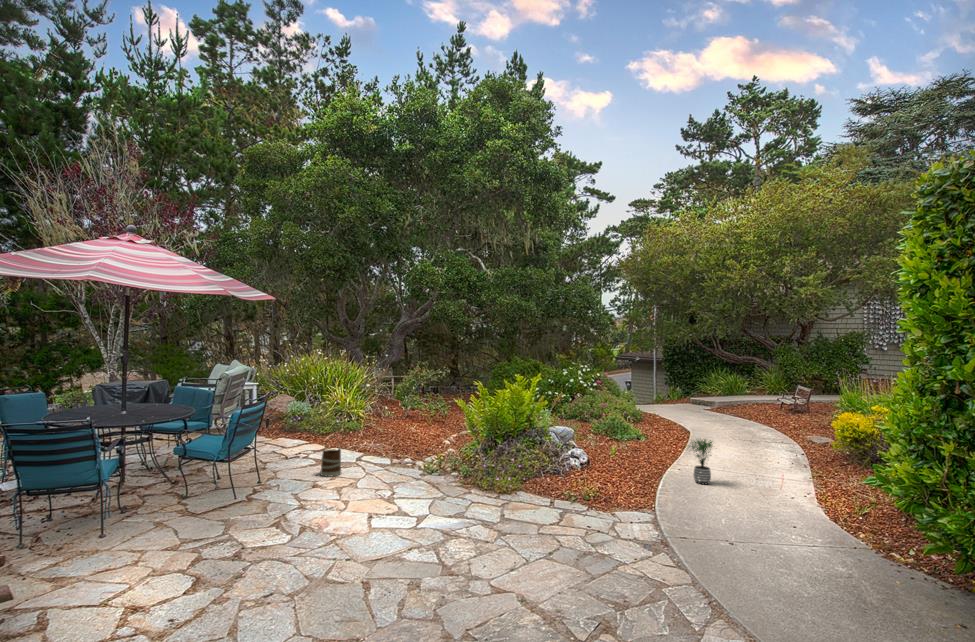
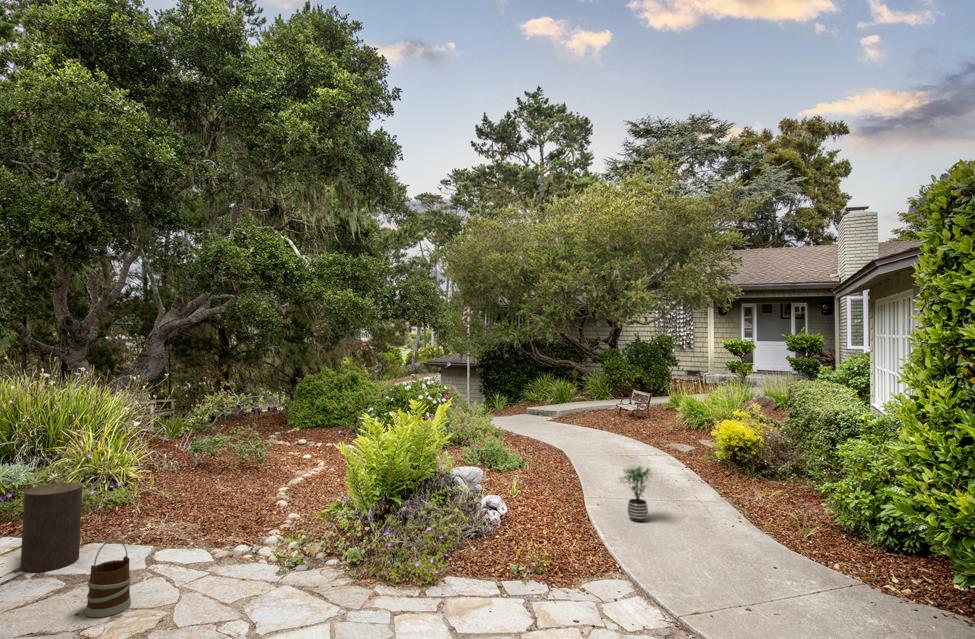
stool: none [298,411,327,456] -> present [20,483,83,572]

